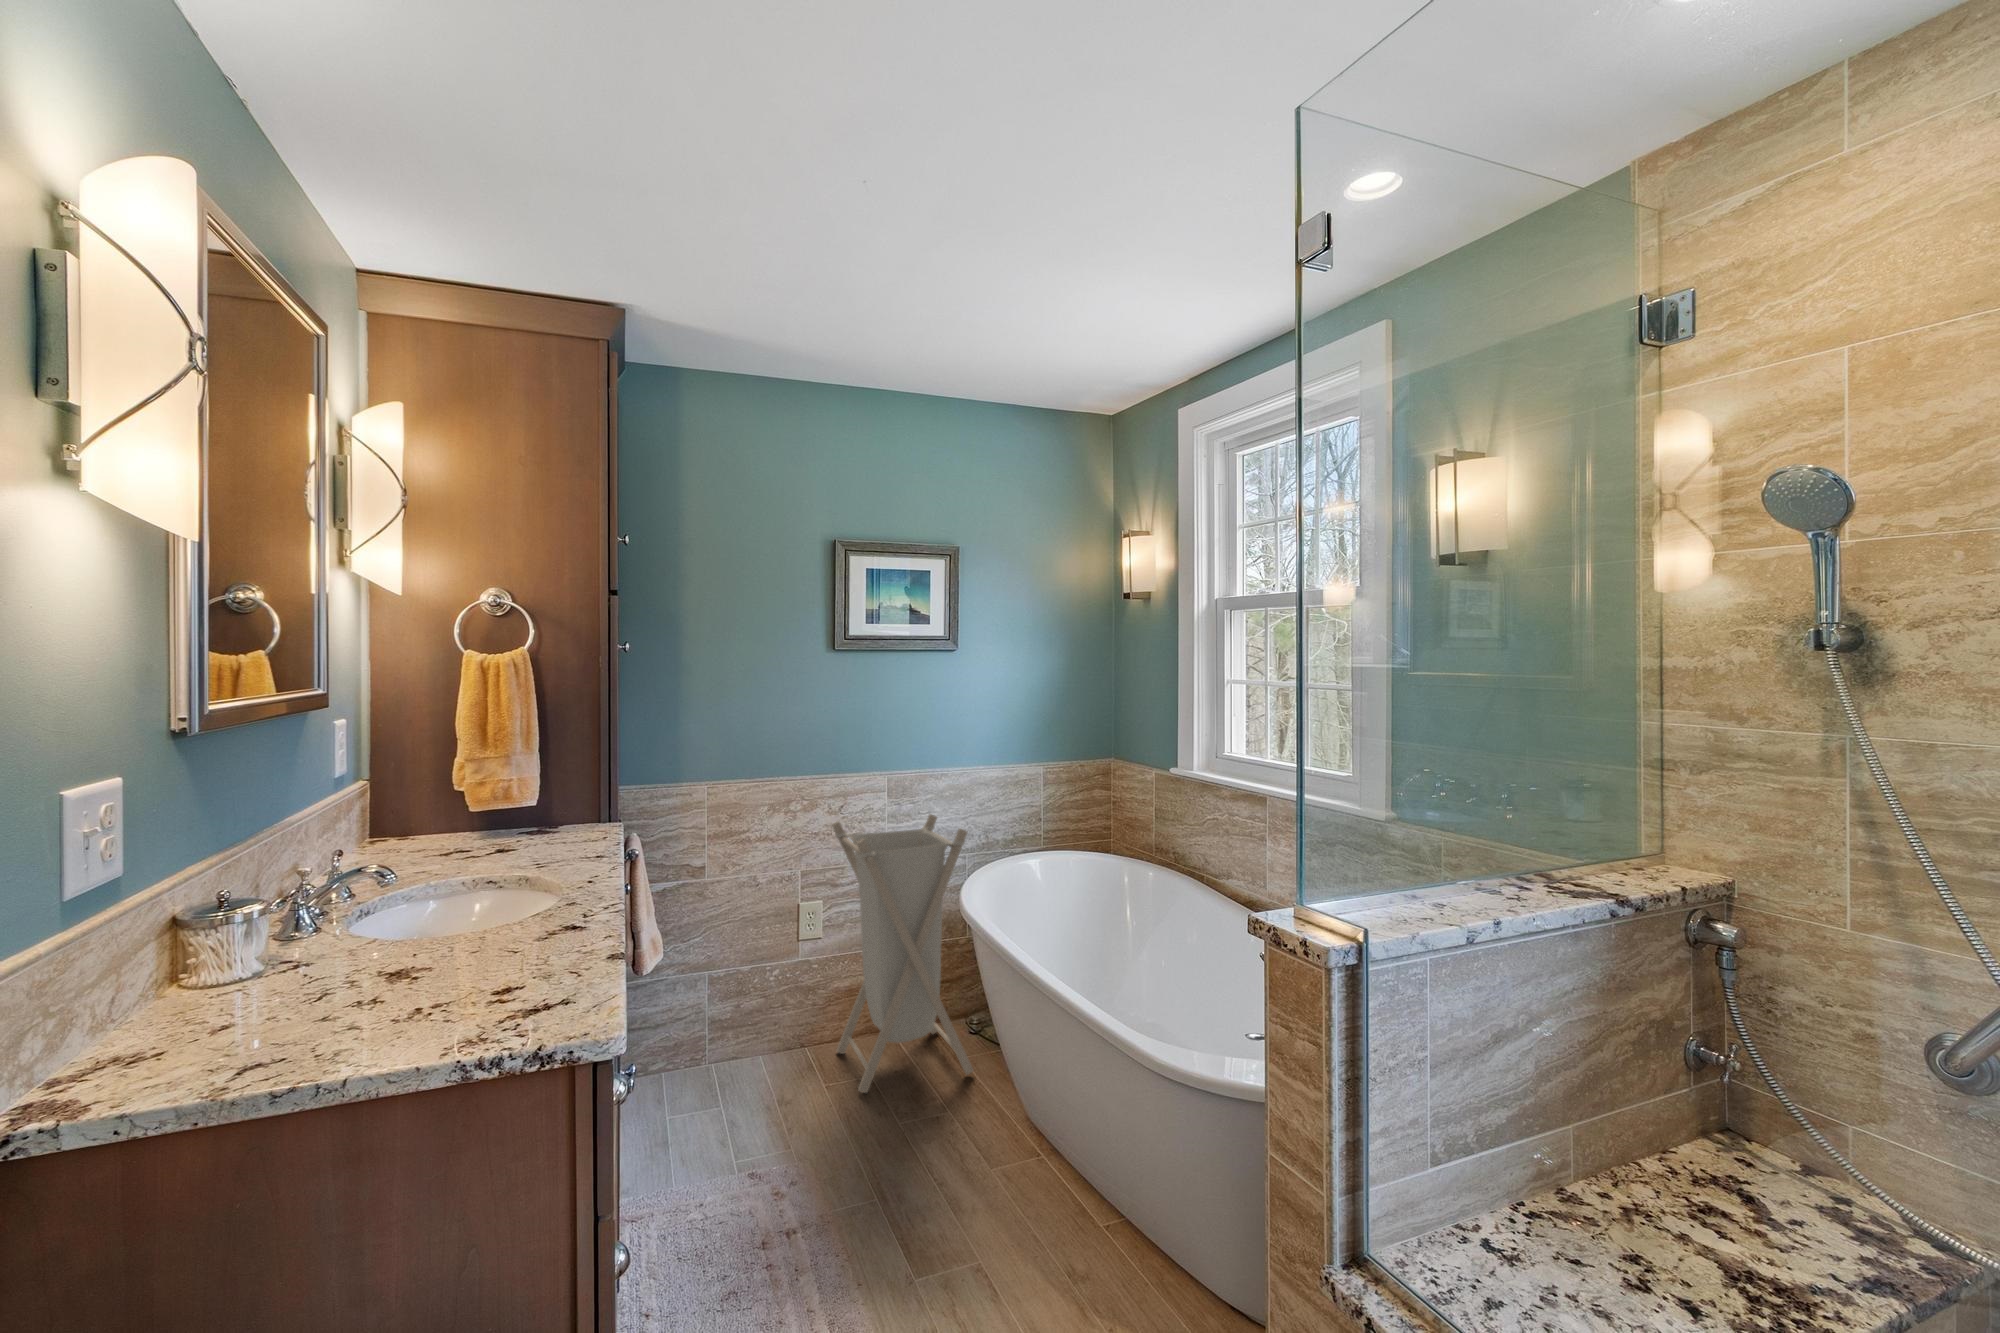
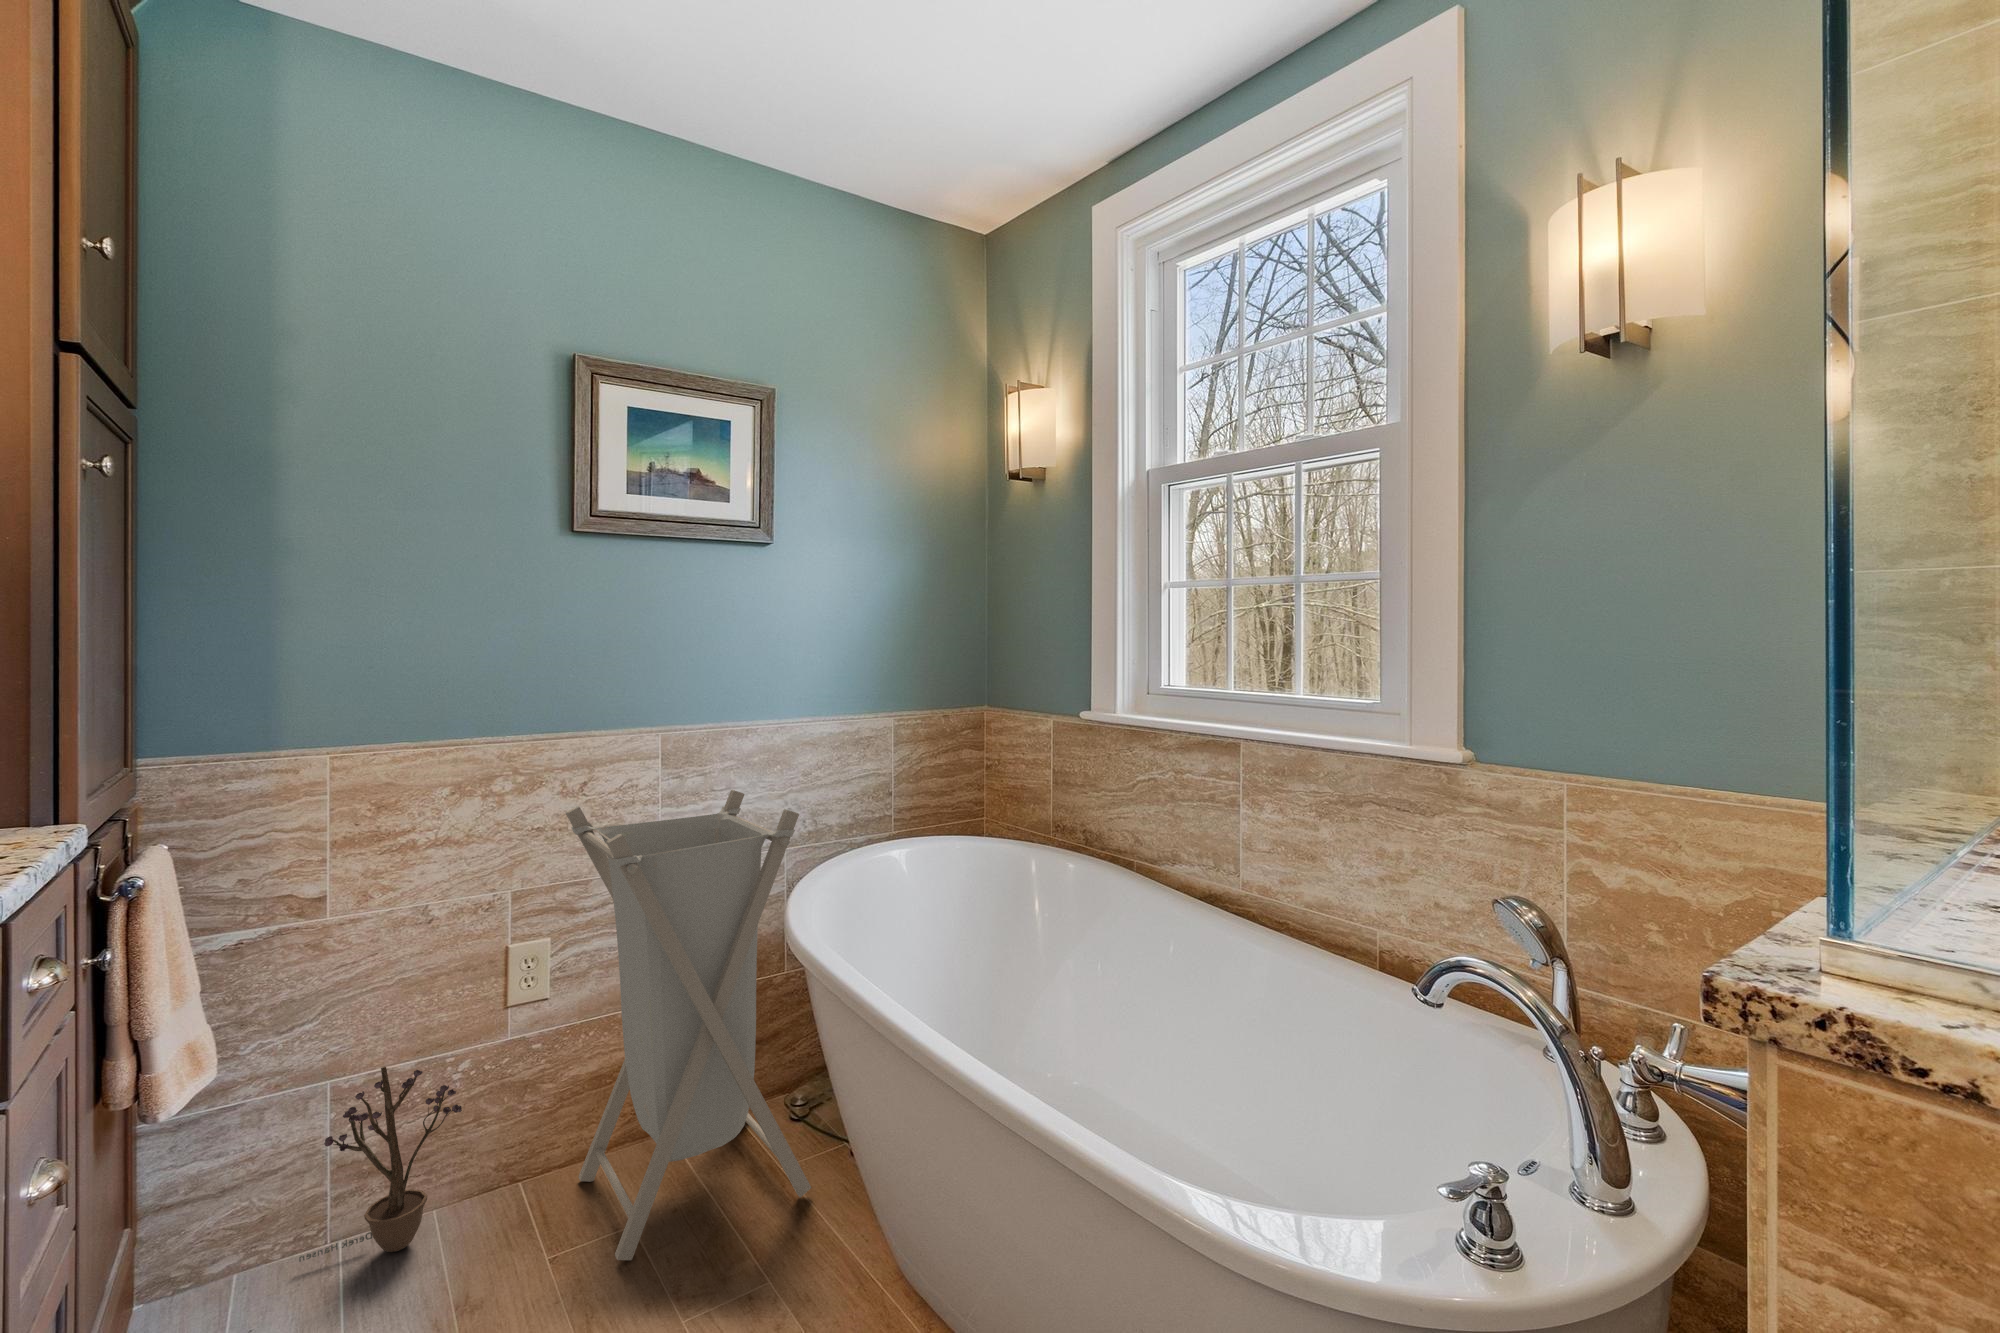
decorative plant: none [693,966,774,1074] -> present [299,1067,462,1262]

